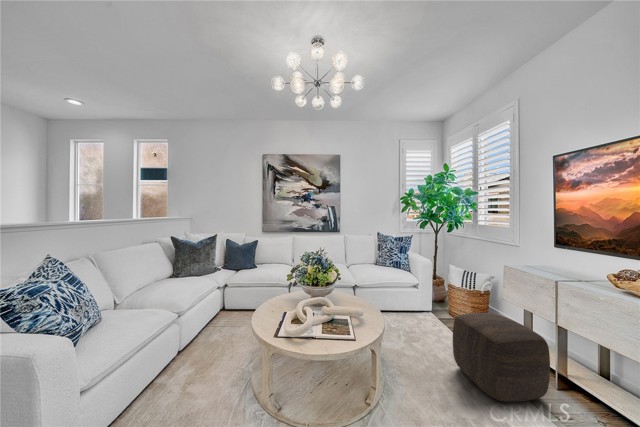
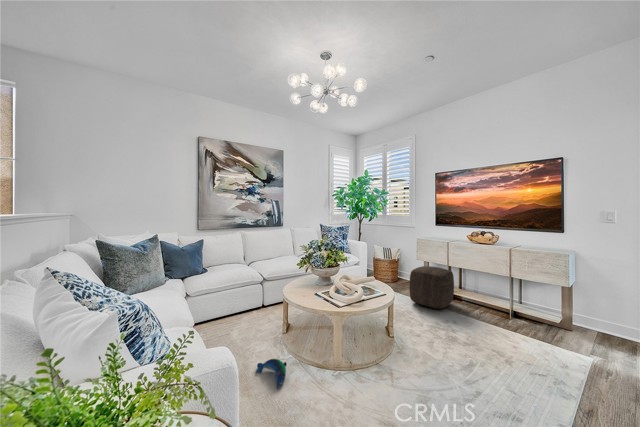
plush toy: none [174,364,206,400] -> present [256,359,287,388]

